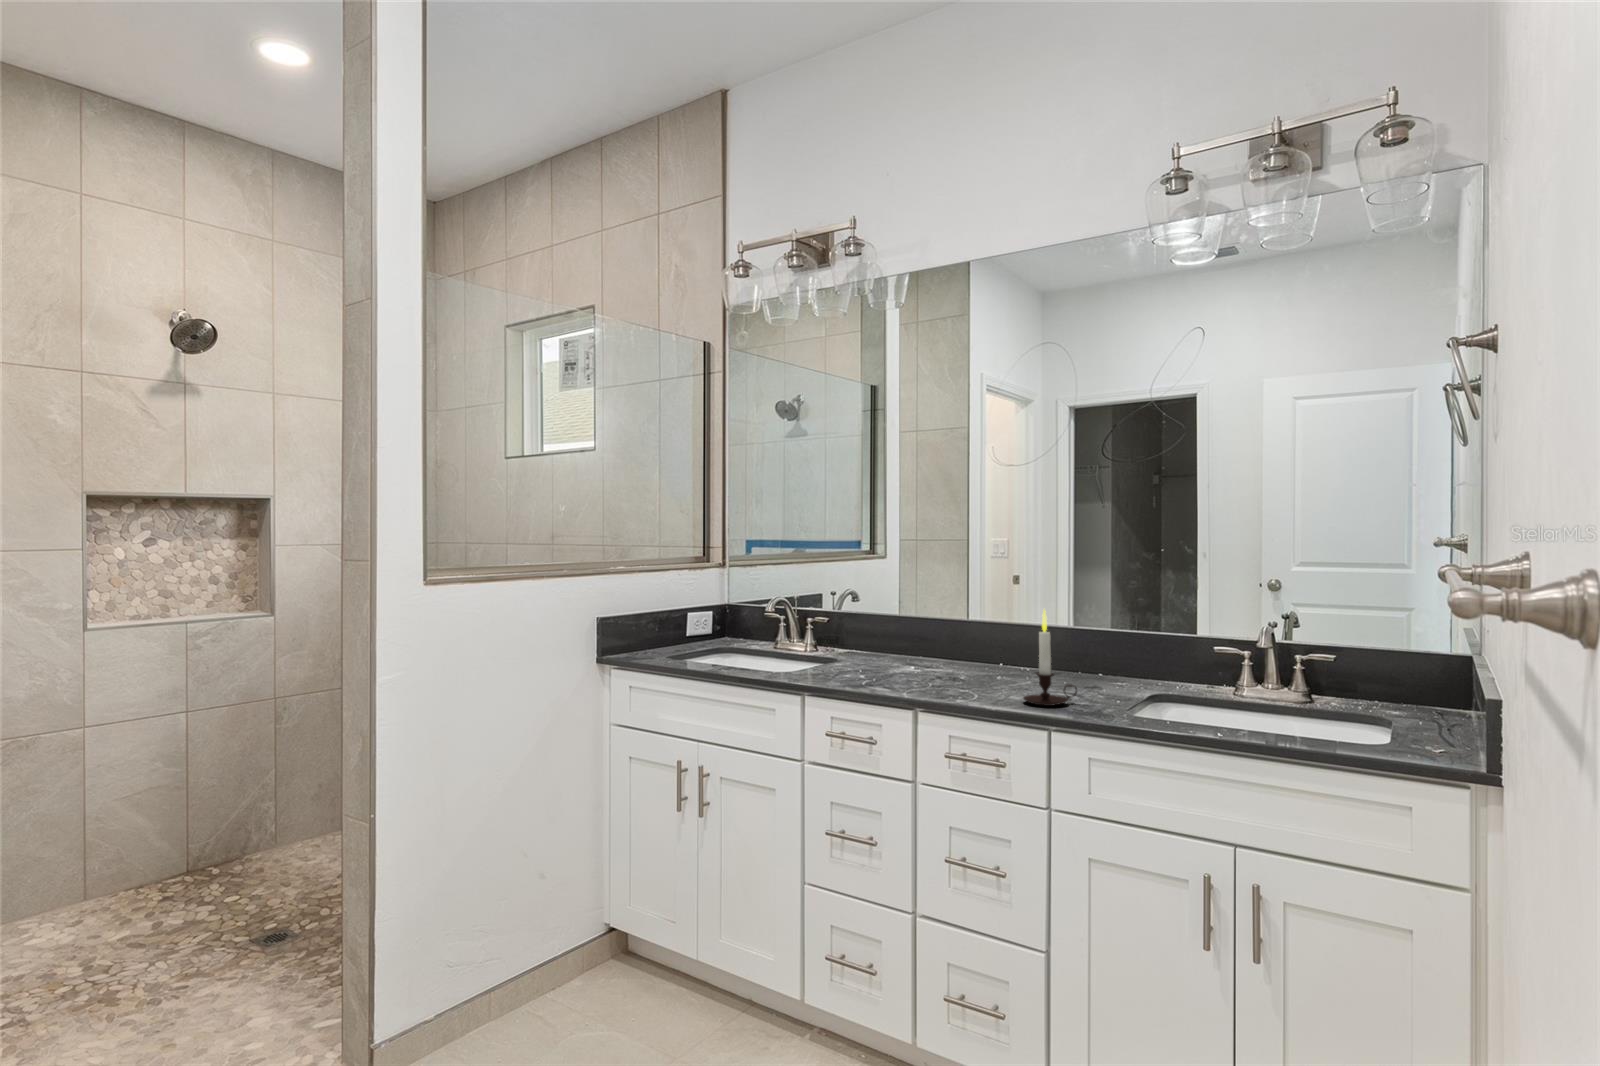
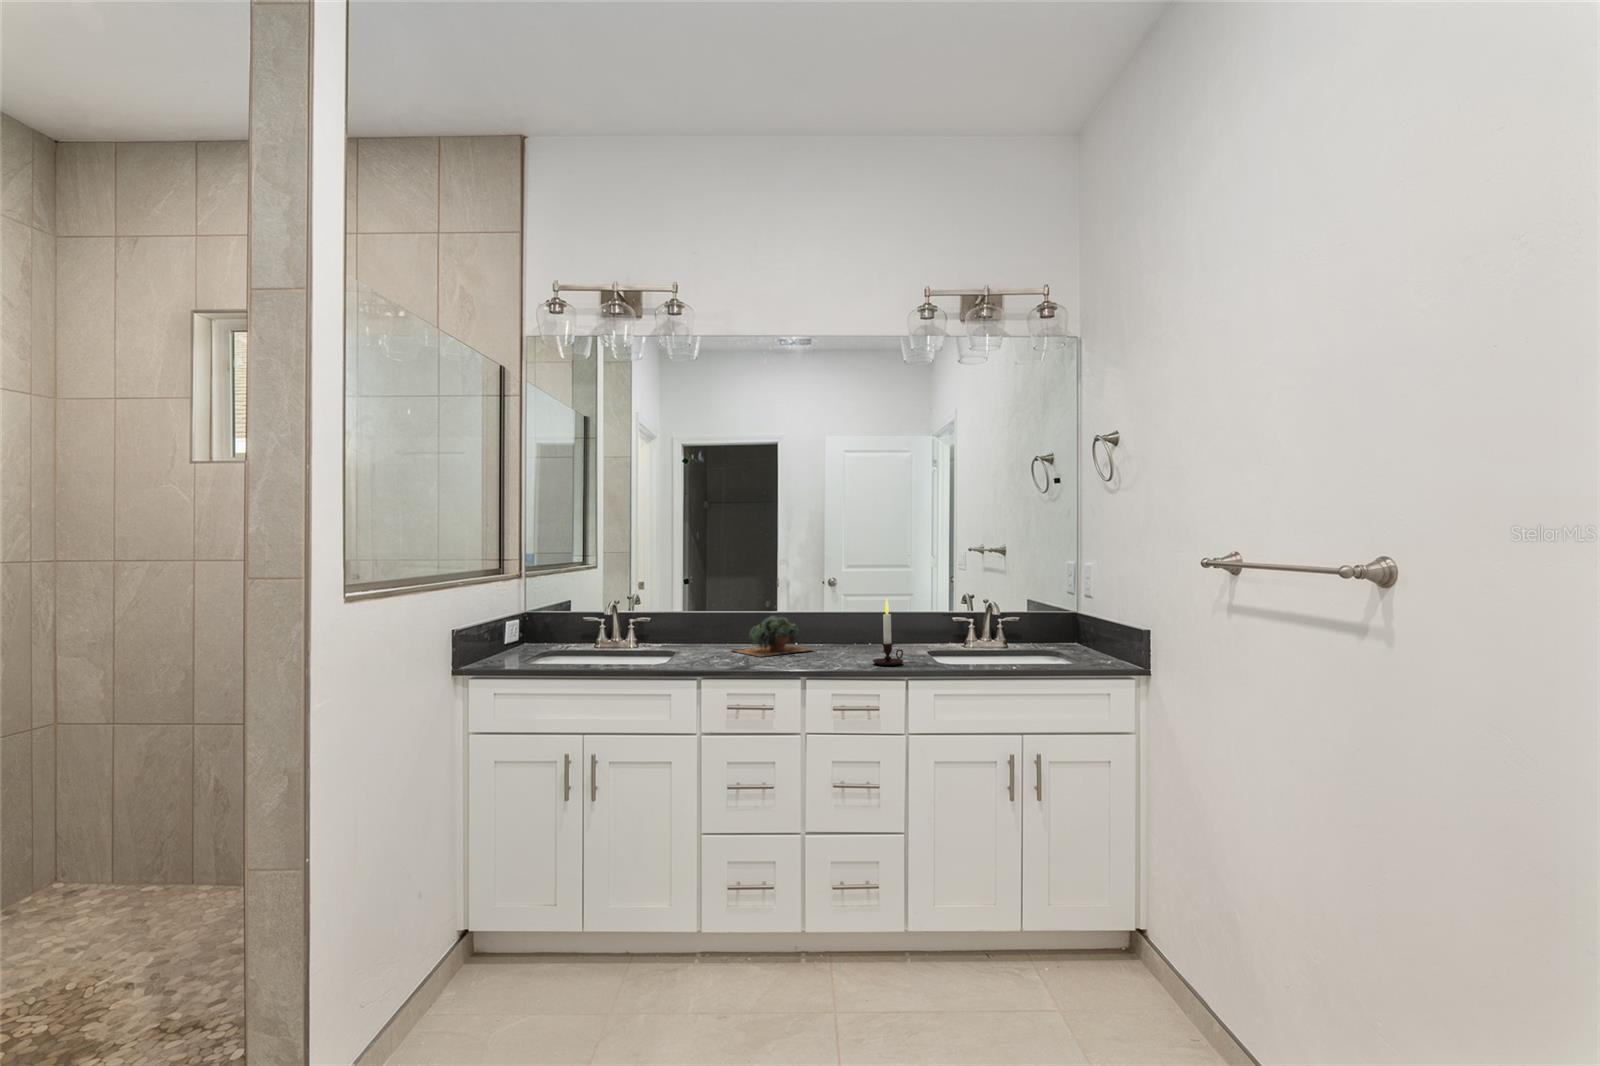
succulent plant: none [904,624,1004,677] -> present [733,616,812,657]

